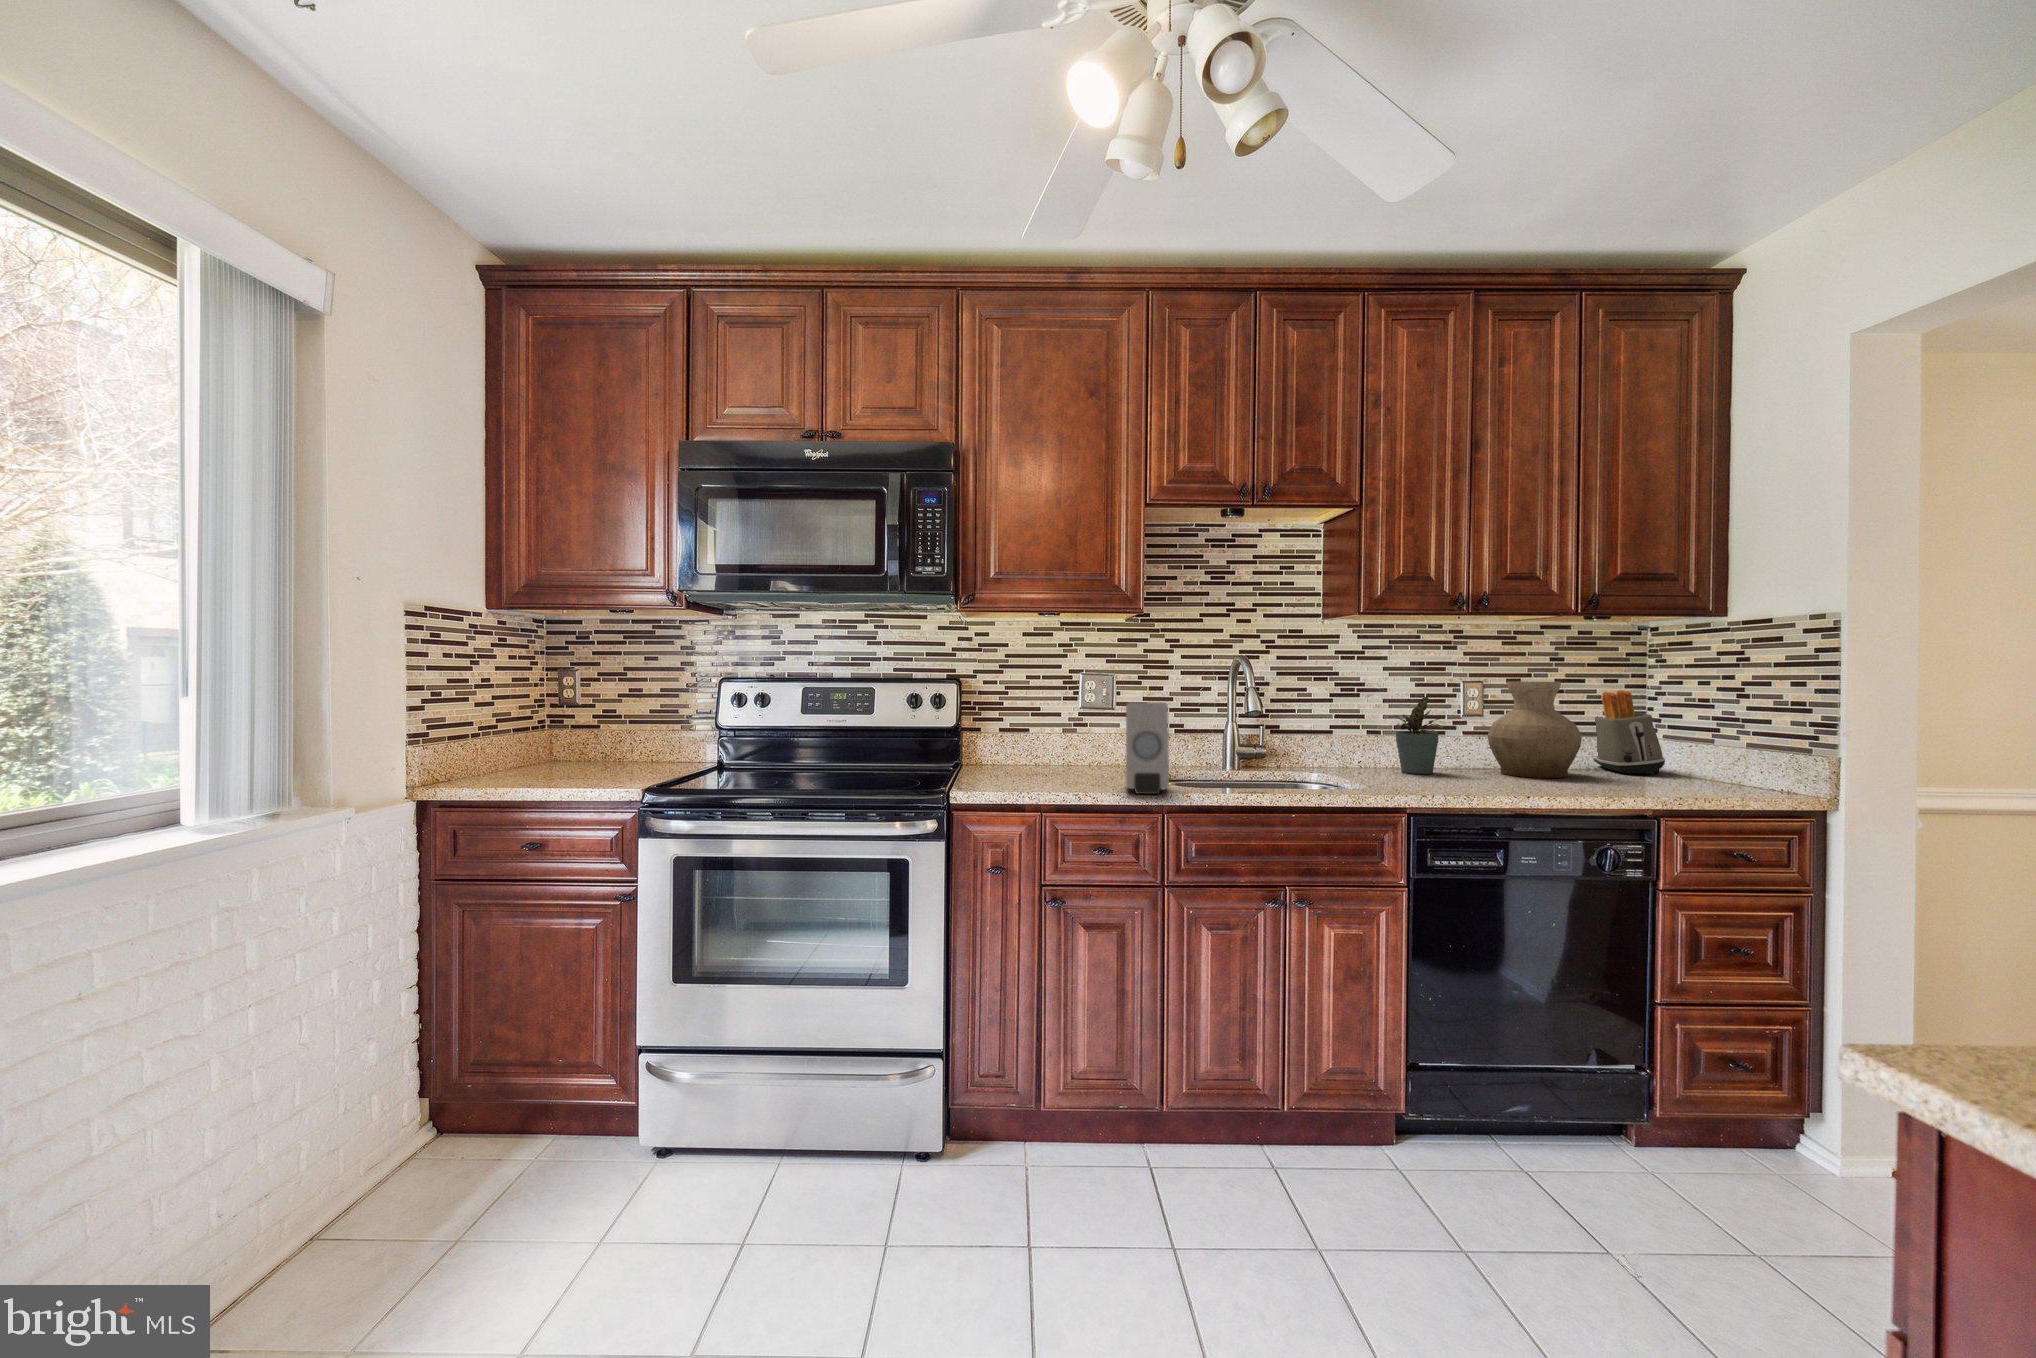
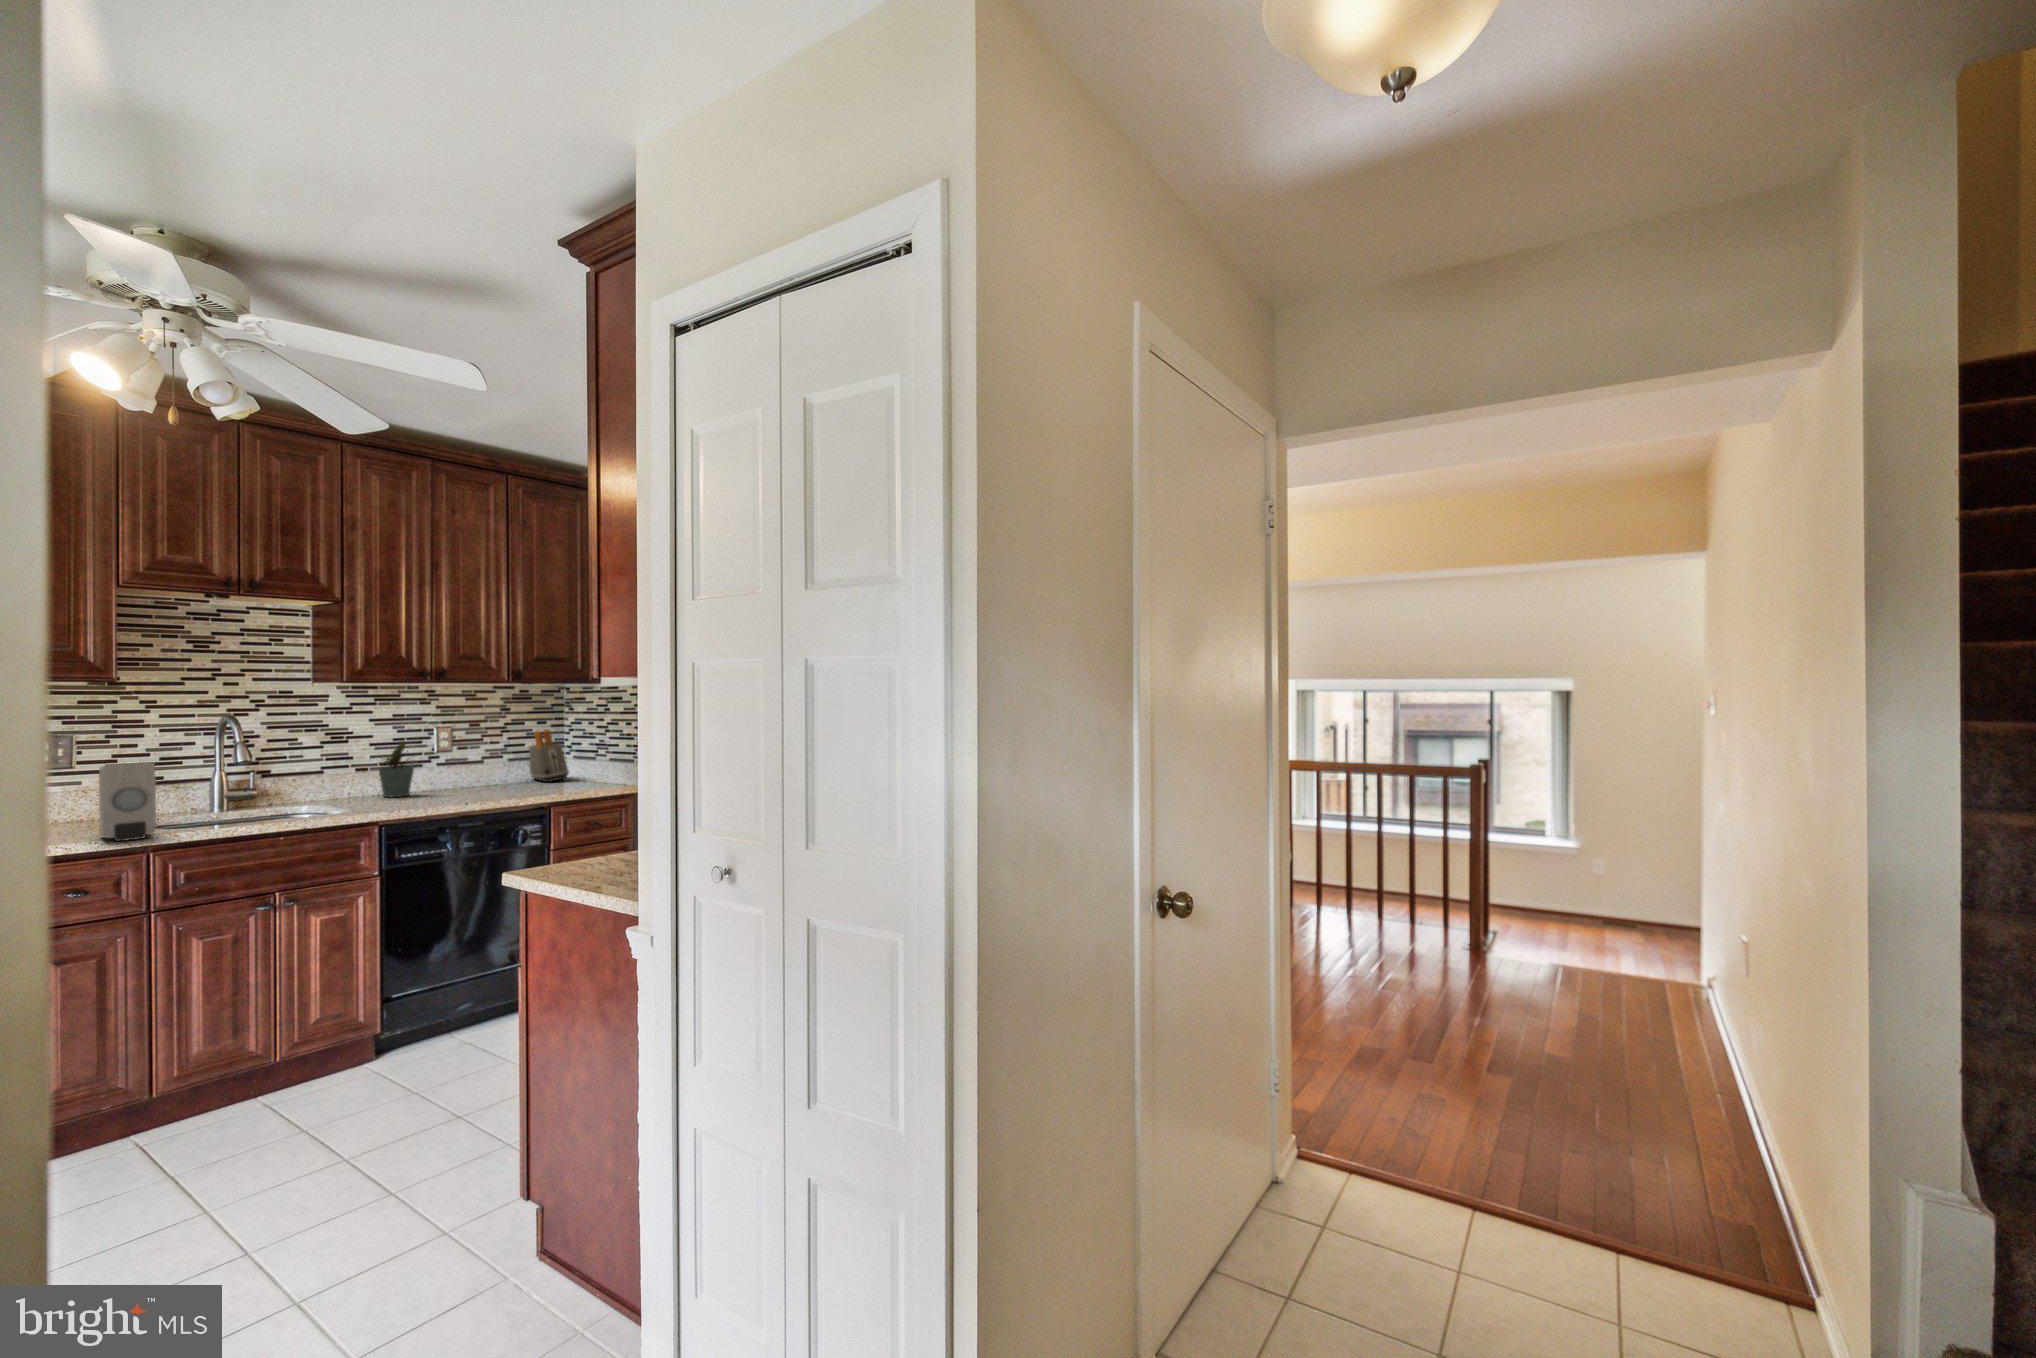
vase: present [1488,681,1582,778] -> none [453,726,517,791]

